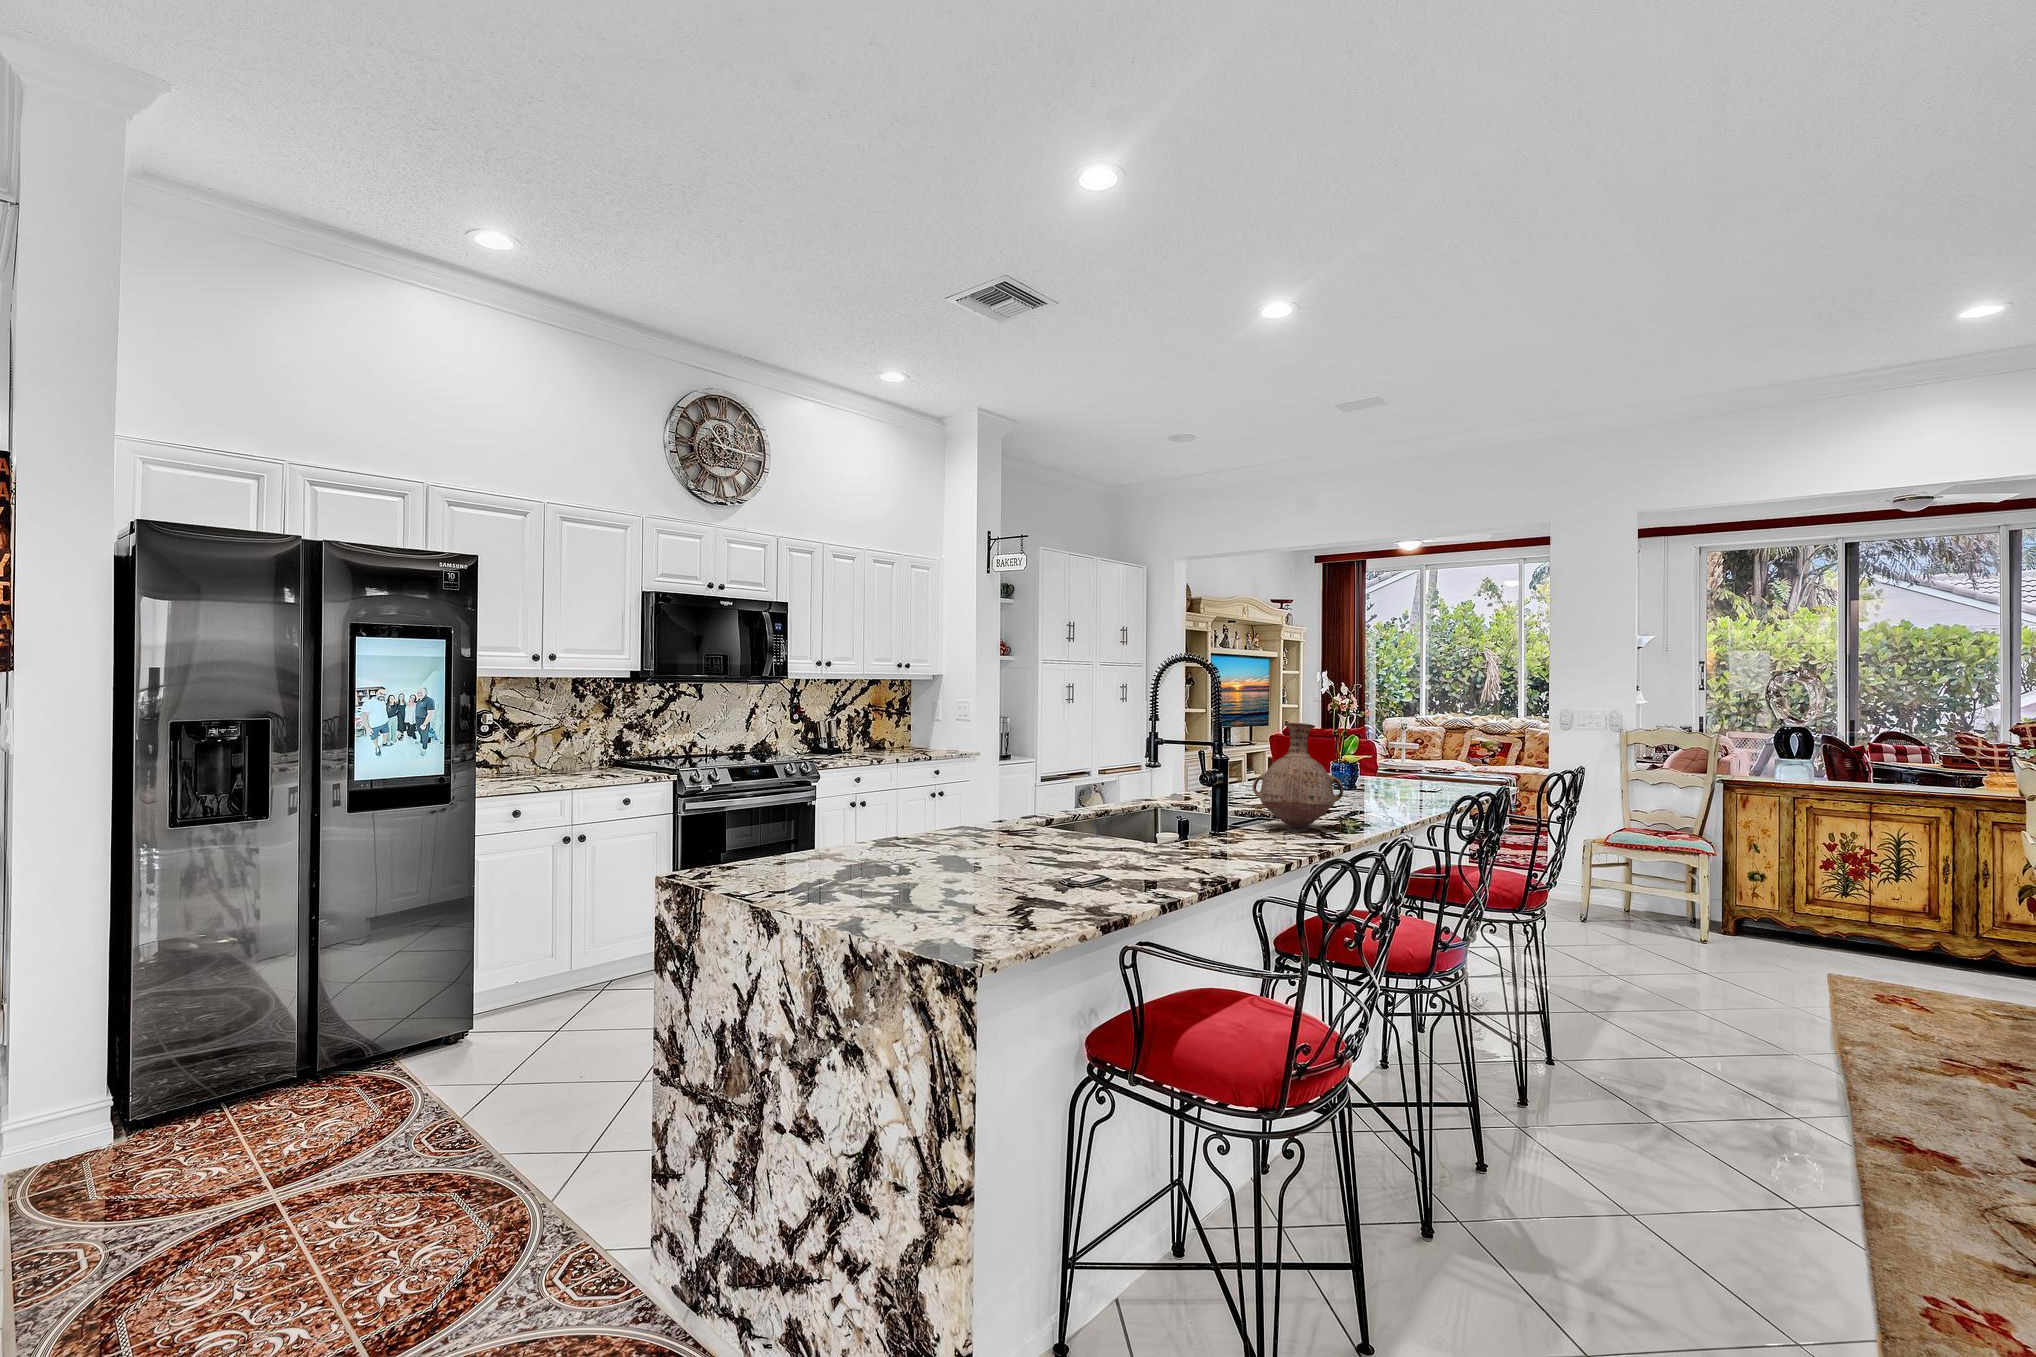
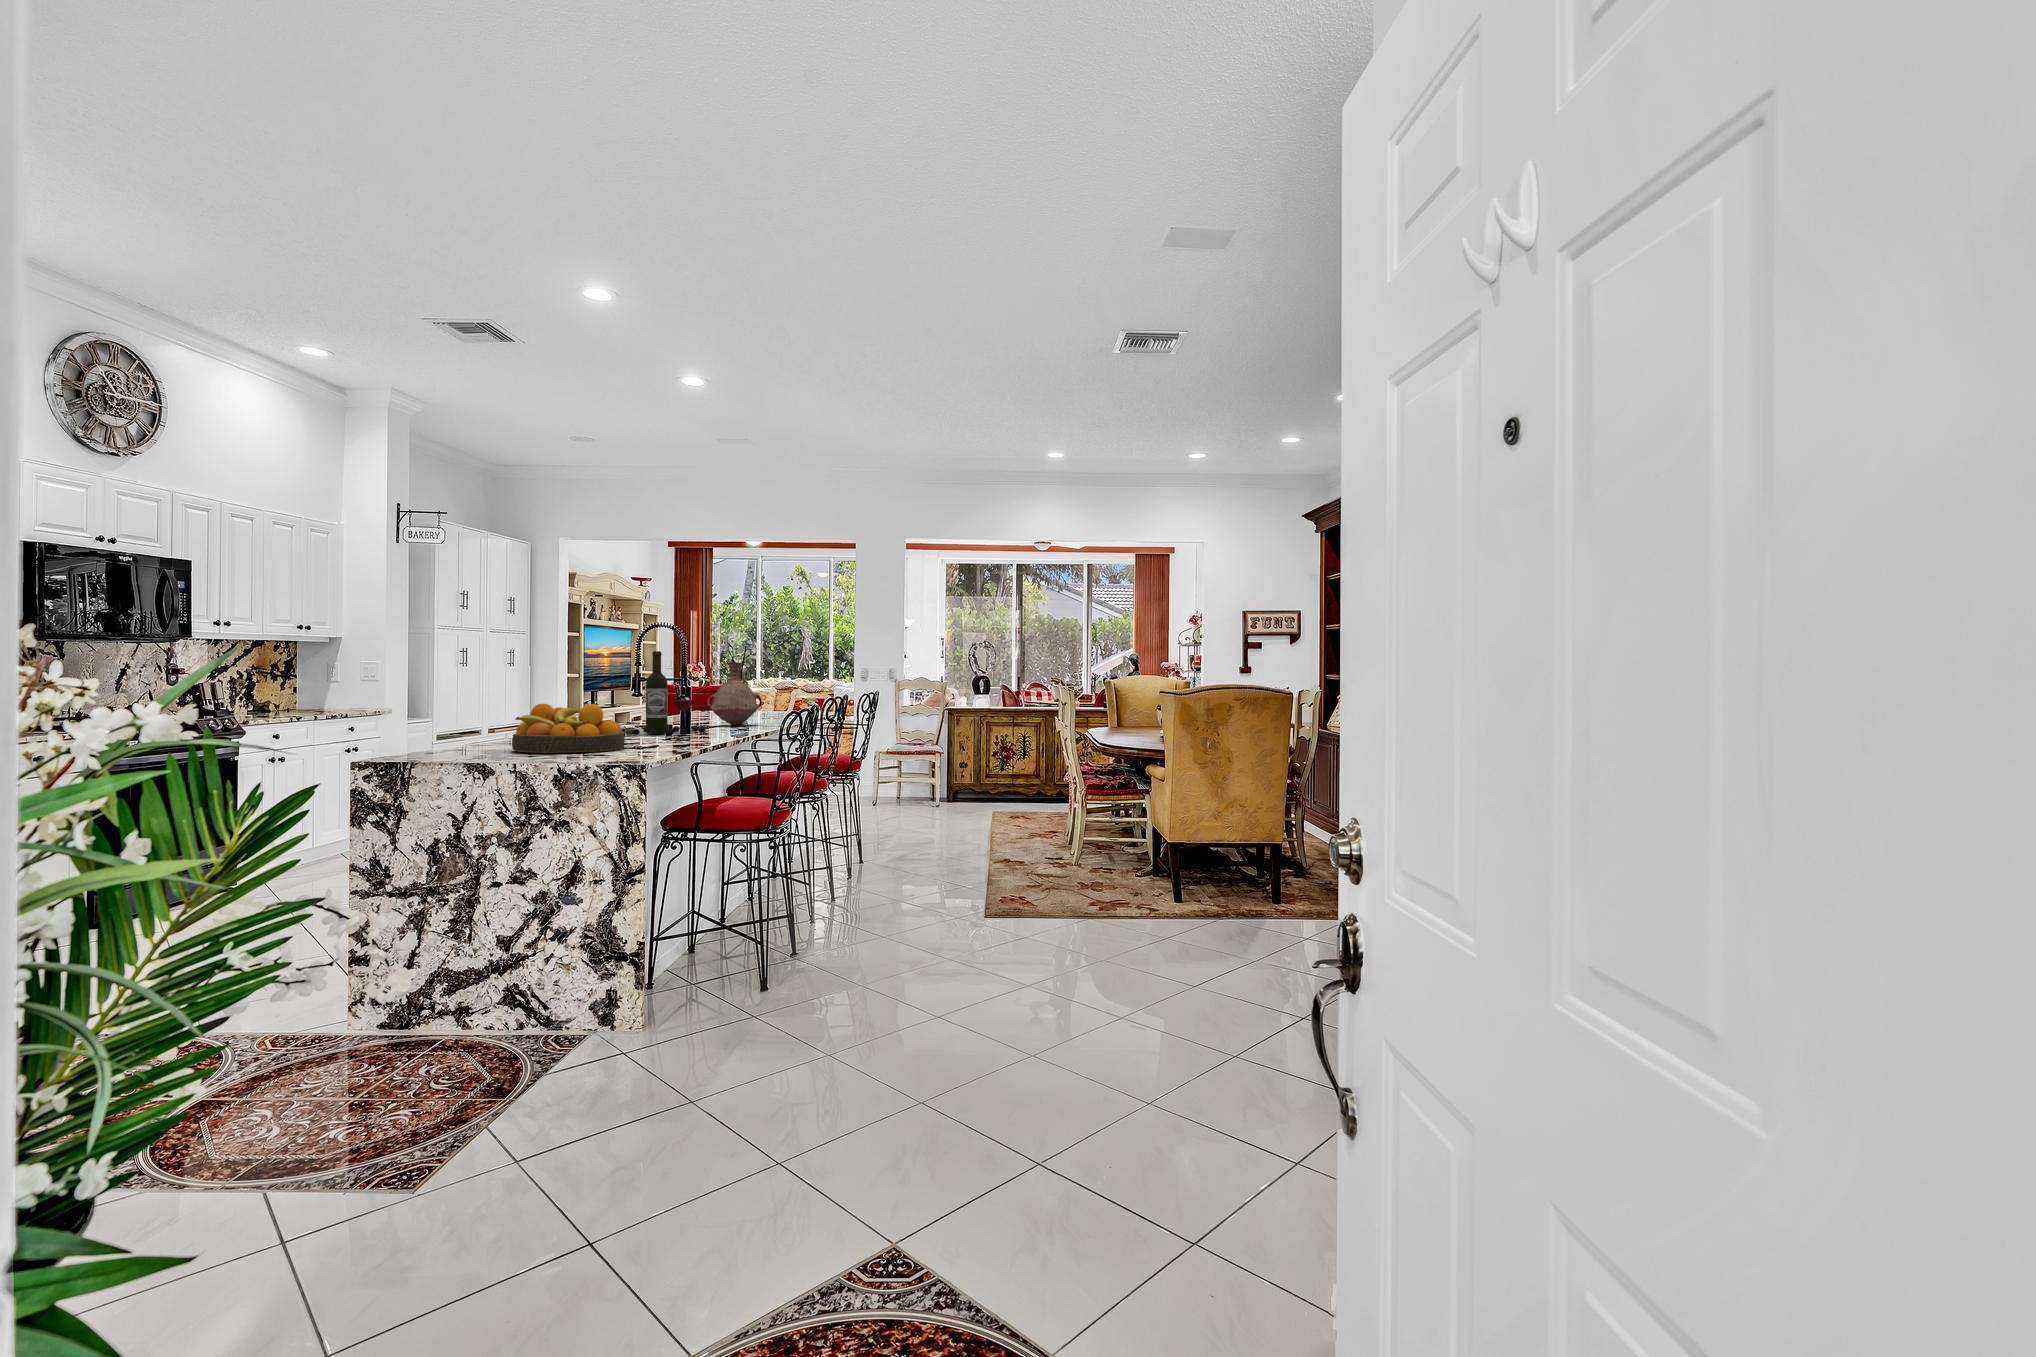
wine bottle: none [1093,710,1228,858] -> present [625,651,711,735]
fruit bowl: none [829,811,1015,913] -> present [512,704,625,753]

